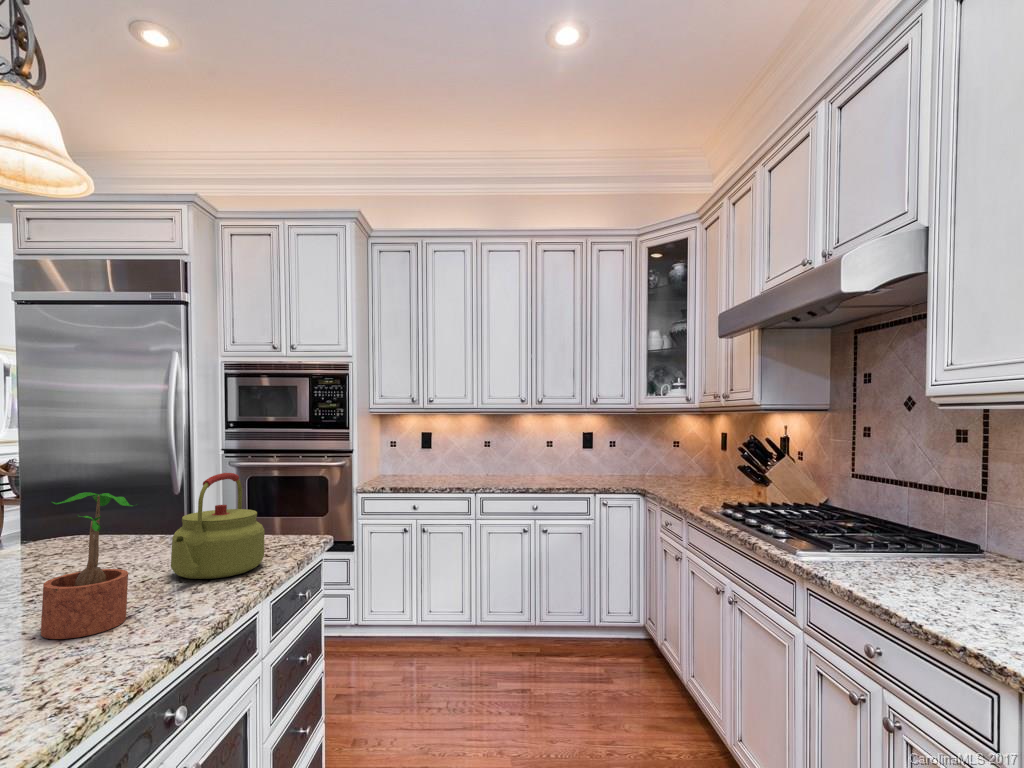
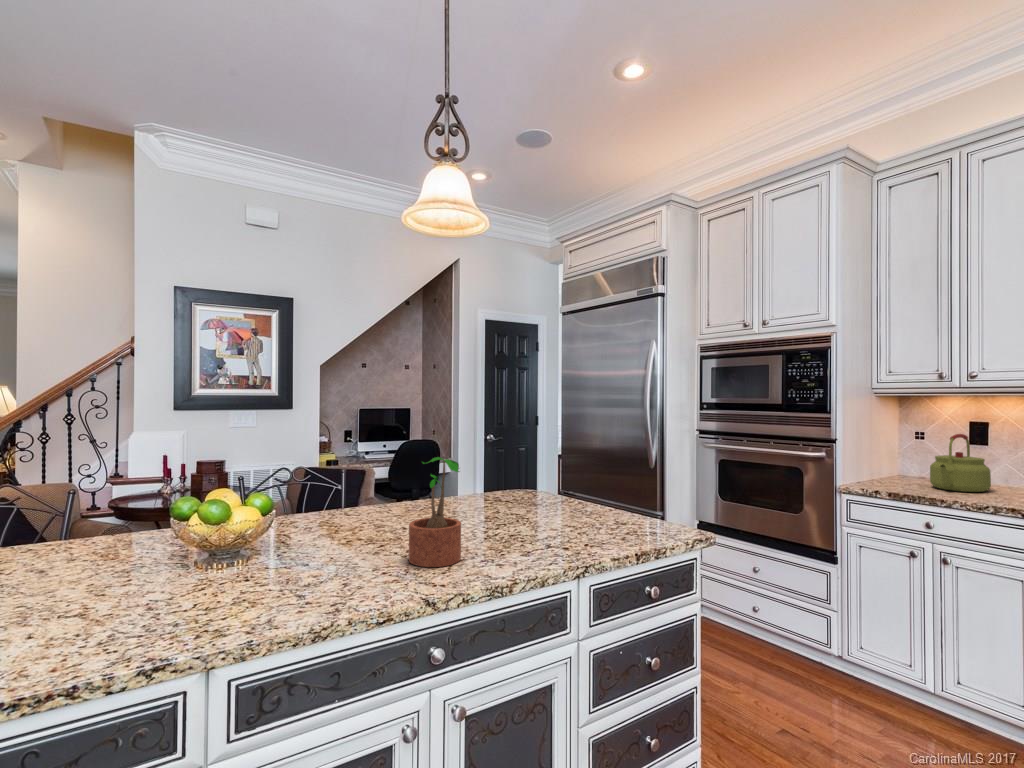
kettle: present [171,473,265,579] -> present [930,434,991,492]

